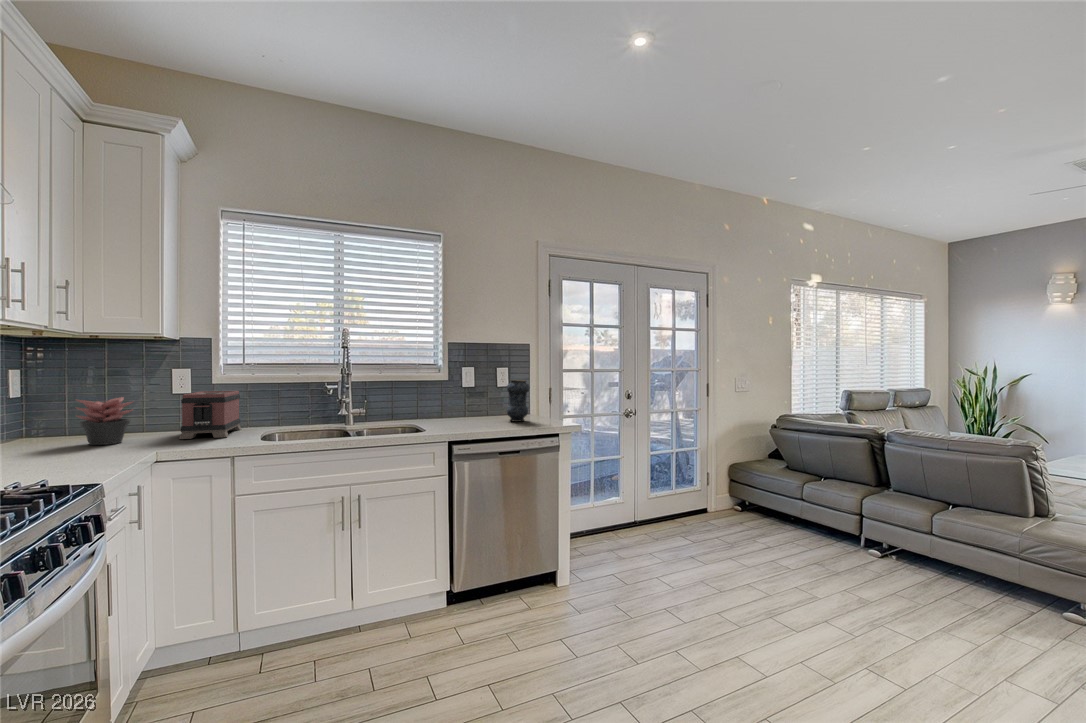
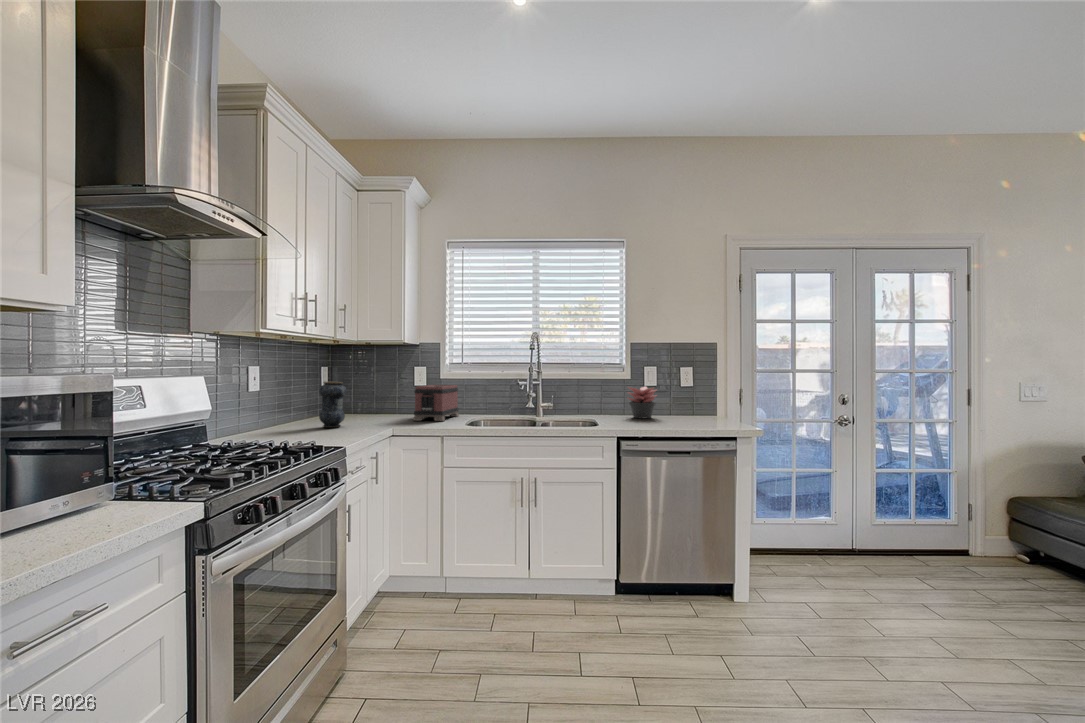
vase: present [507,380,529,422] -> present [319,382,346,428]
succulent plant: present [77,397,133,445] -> present [628,386,657,418]

